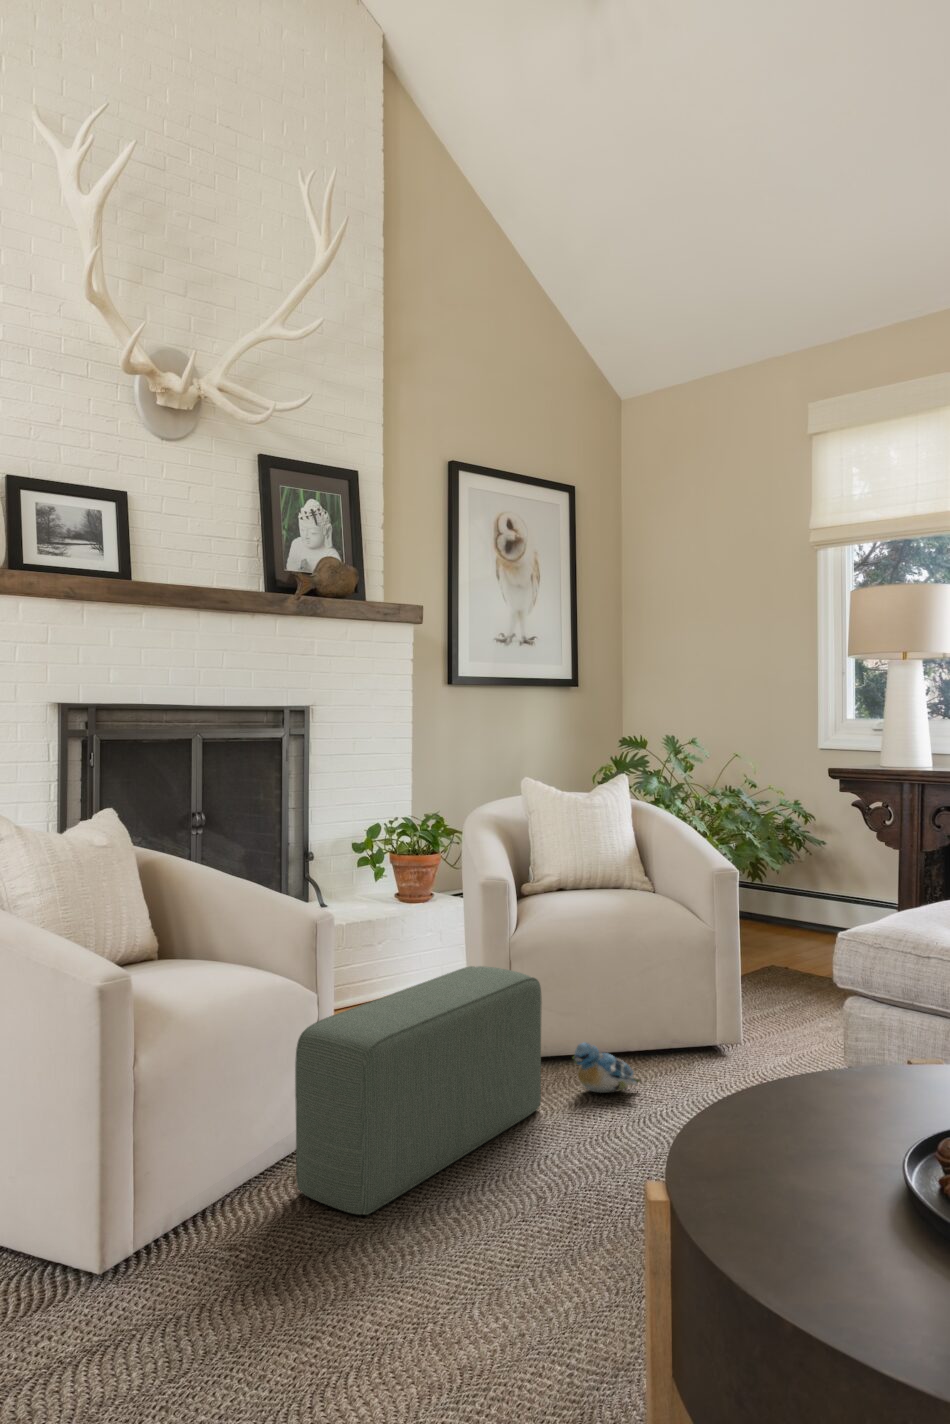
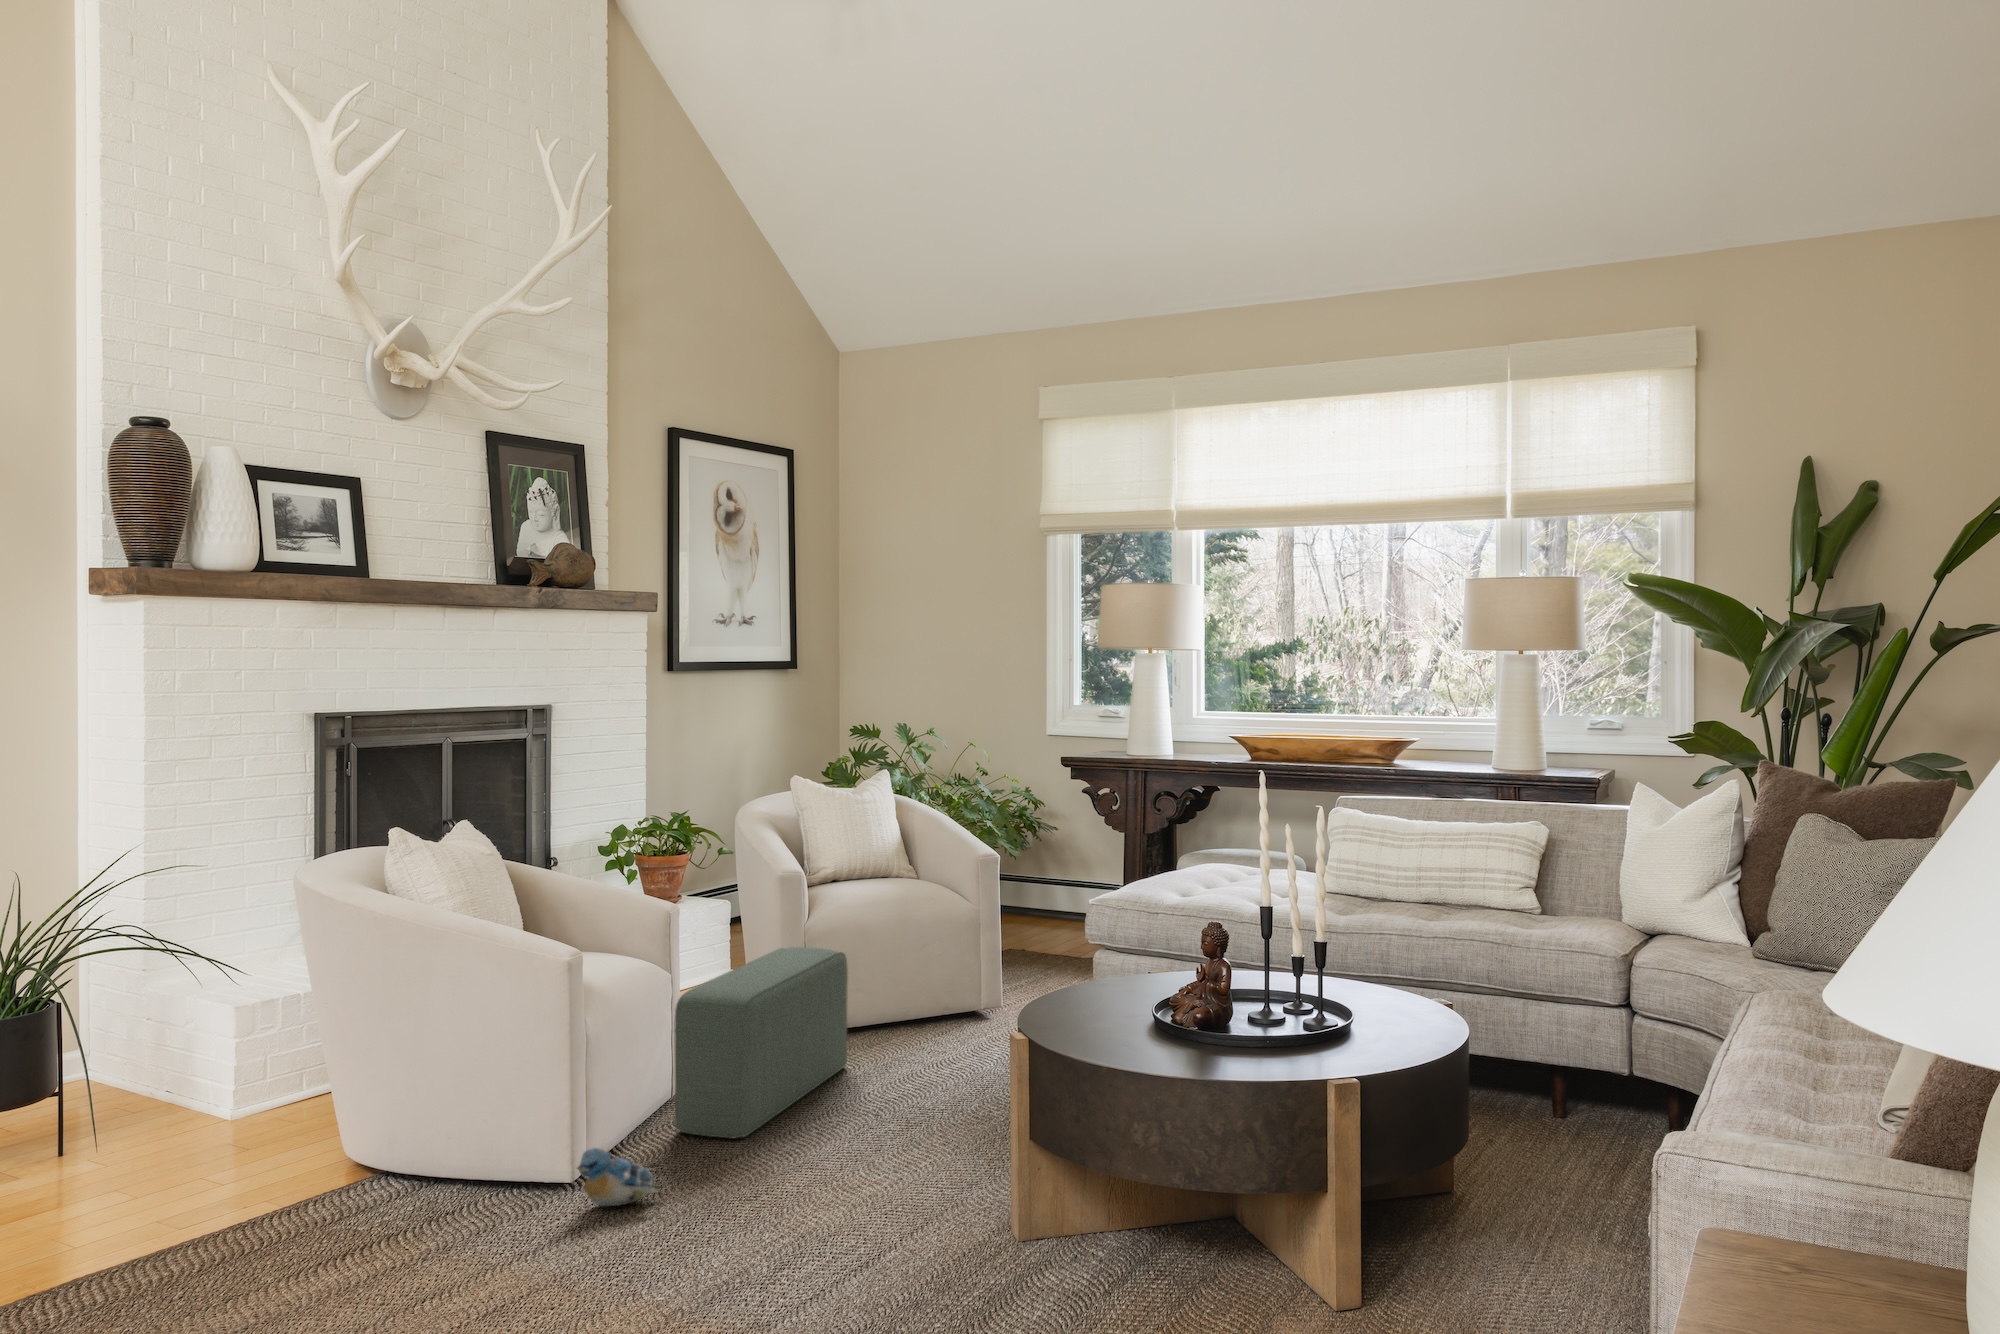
plush toy: present [572,1042,641,1093] -> present [578,1148,662,1206]

